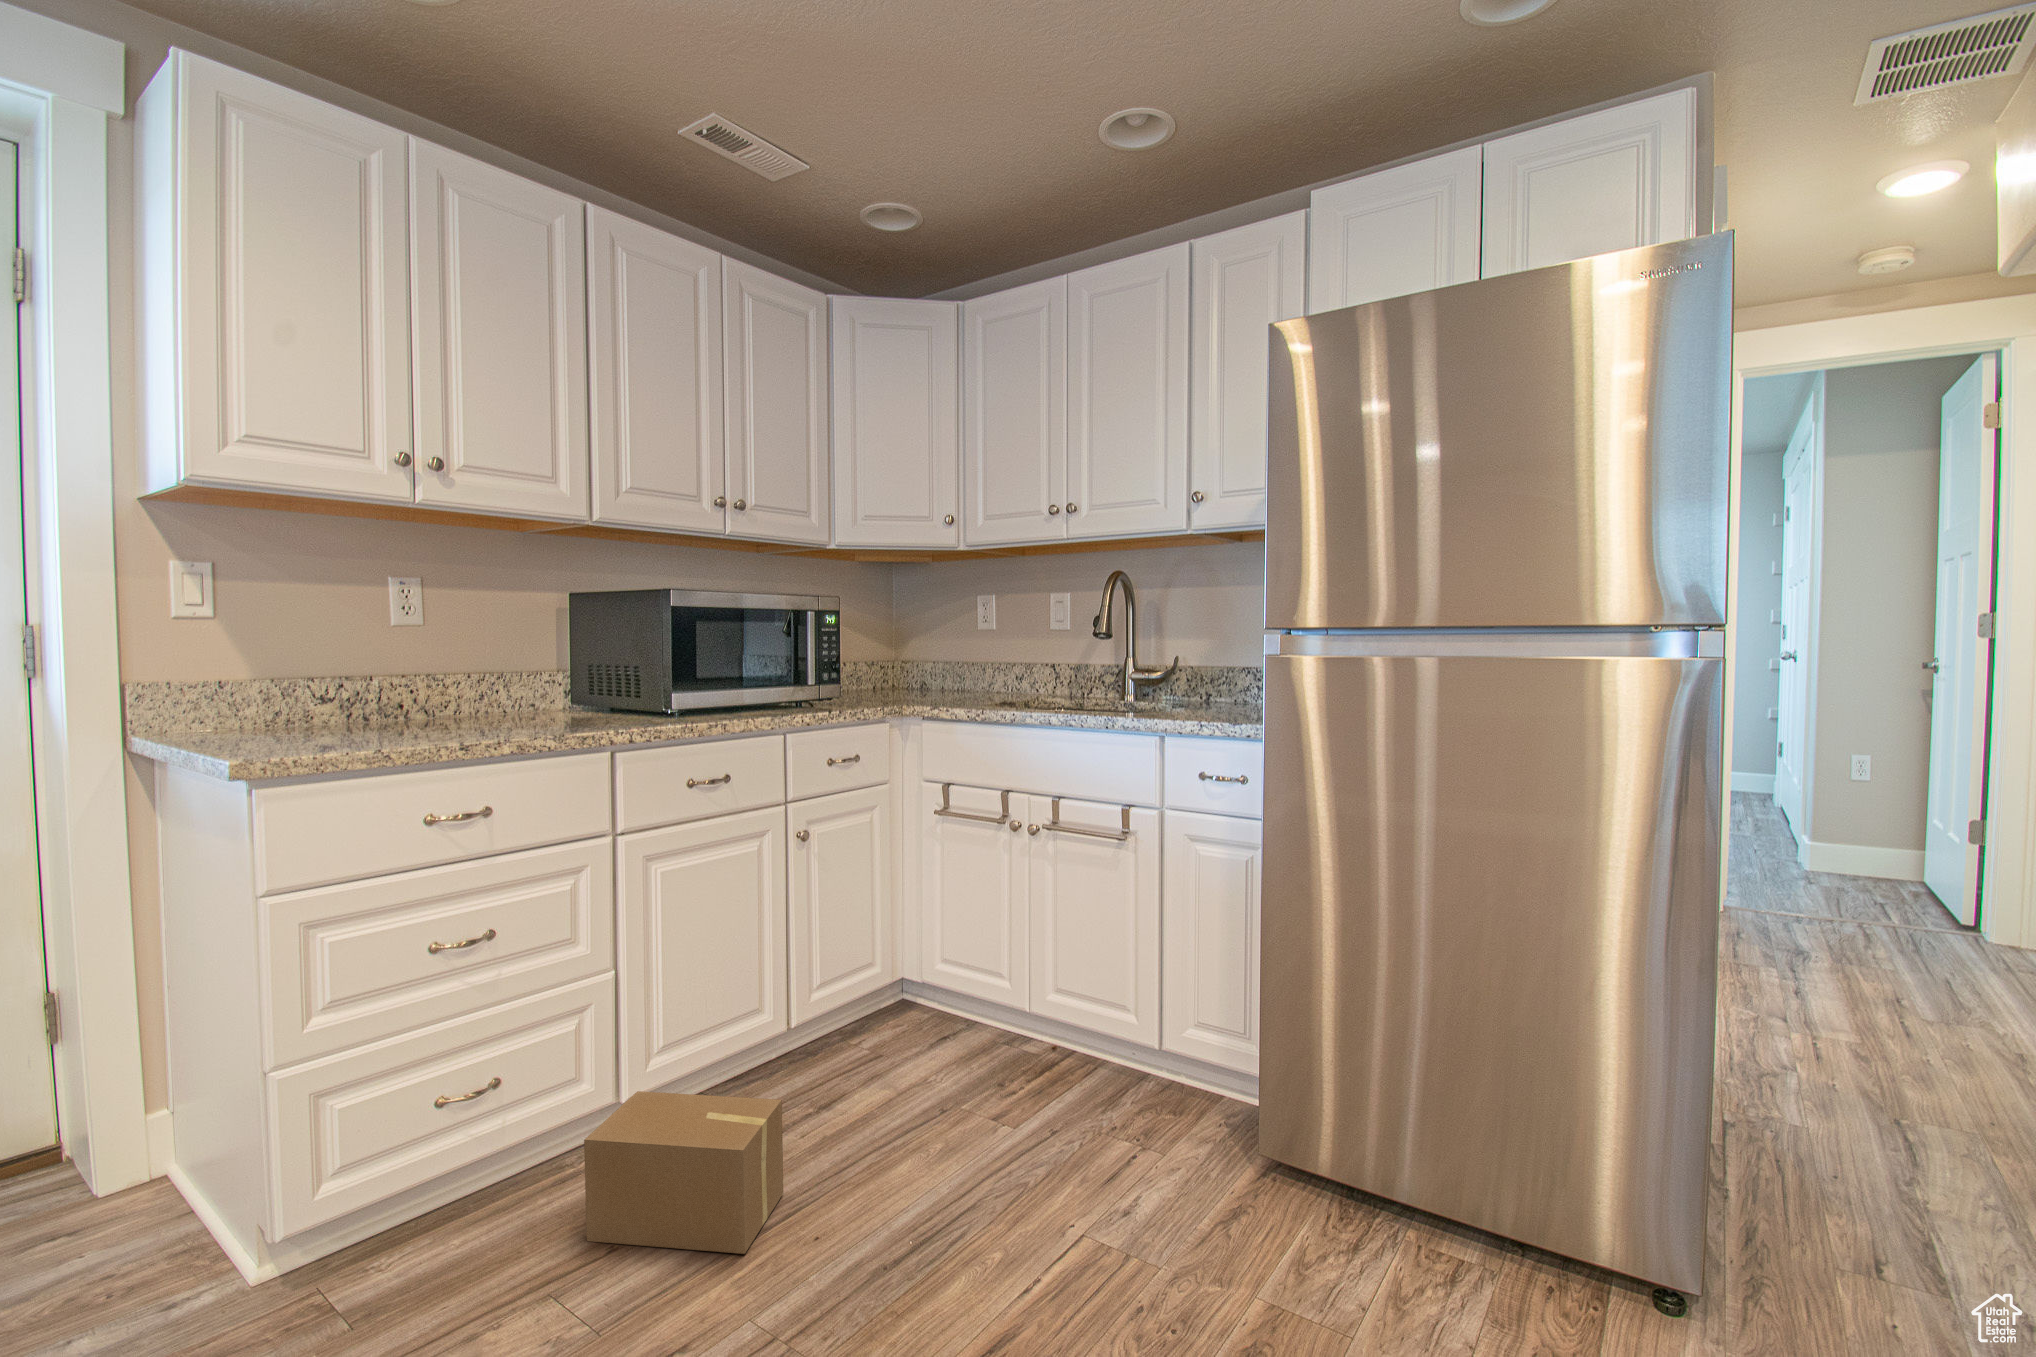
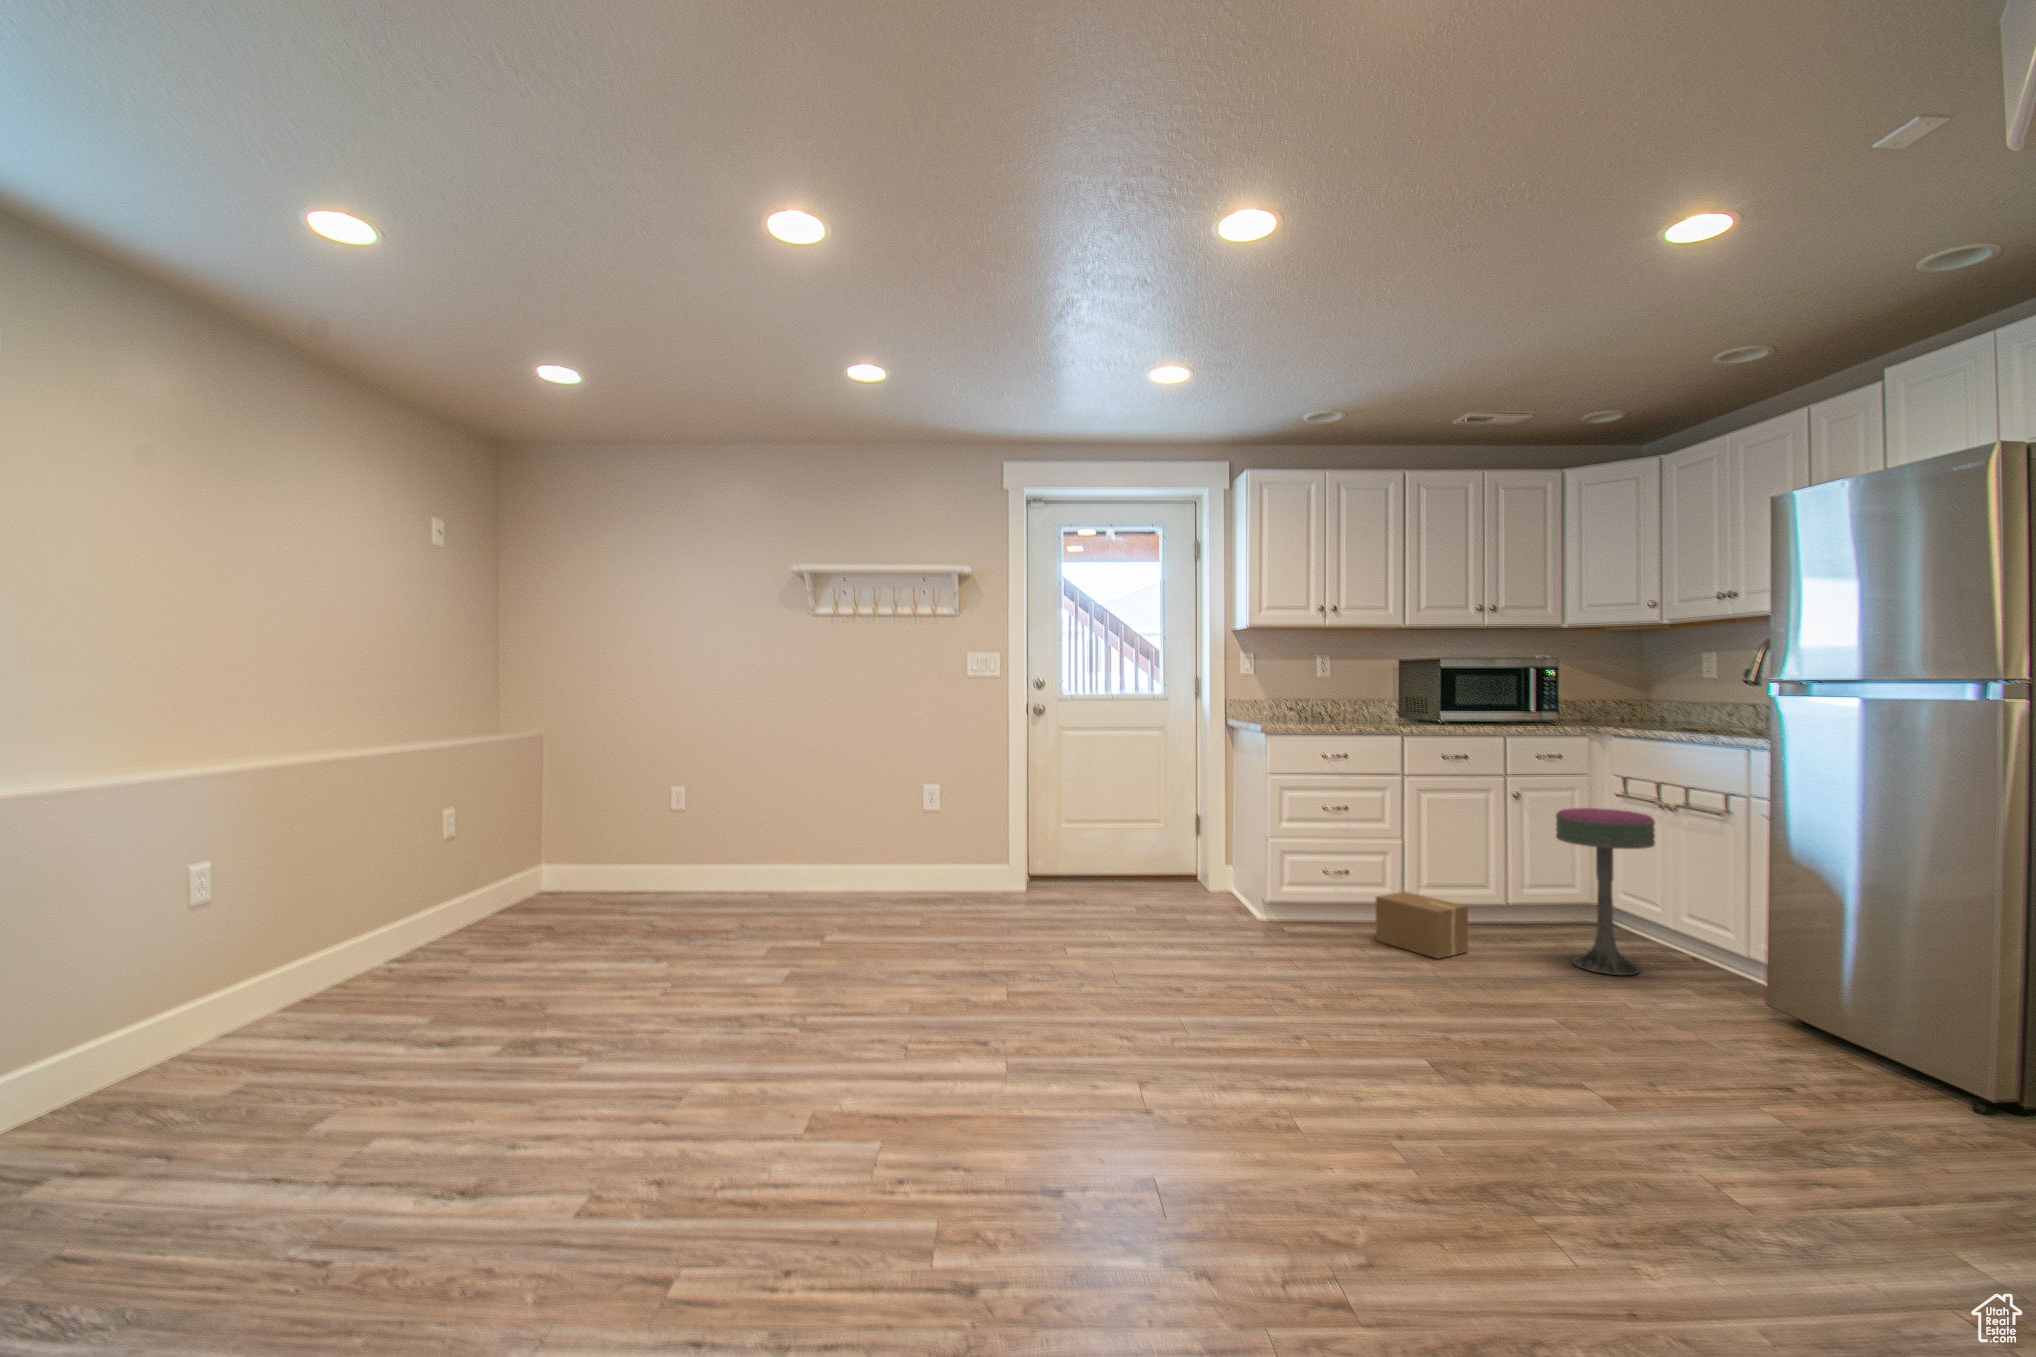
bar stool: none [919,851,1067,1157] -> present [1556,808,1655,975]

